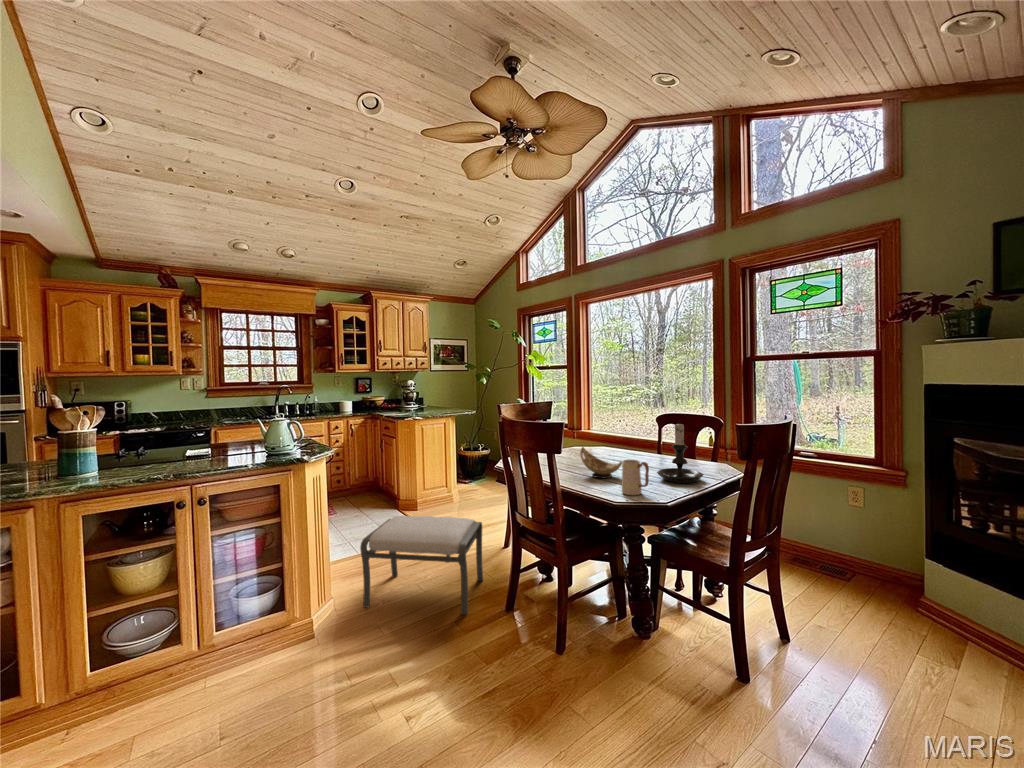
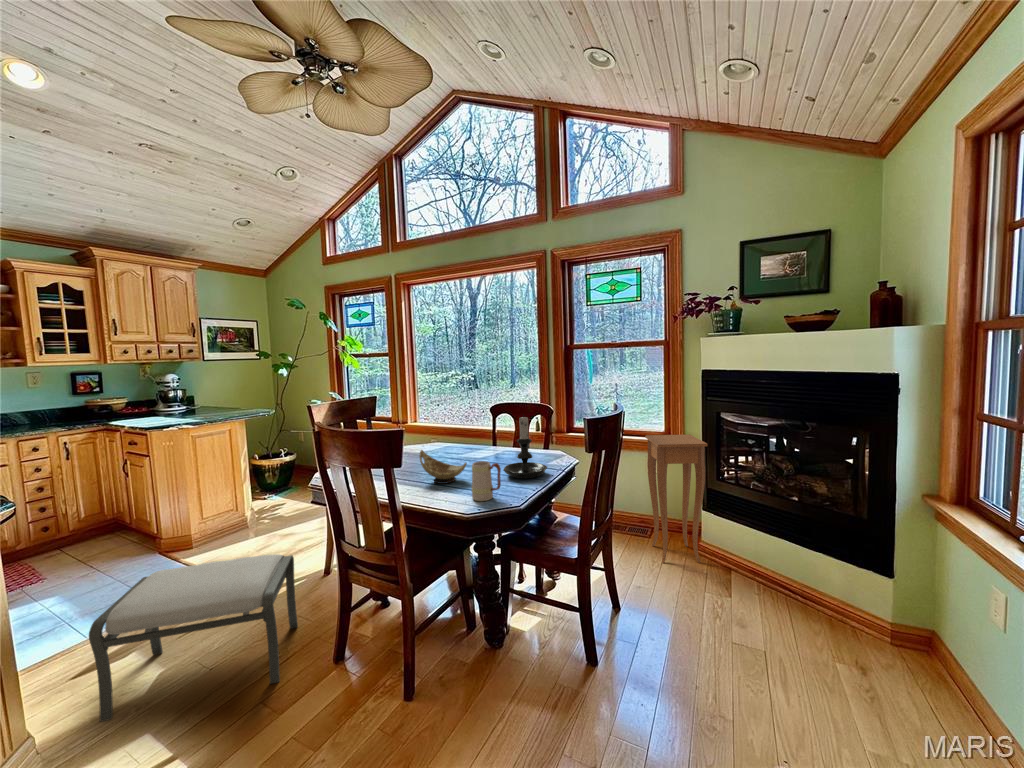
side table: none [842,458,929,620] -> present [645,435,708,563]

